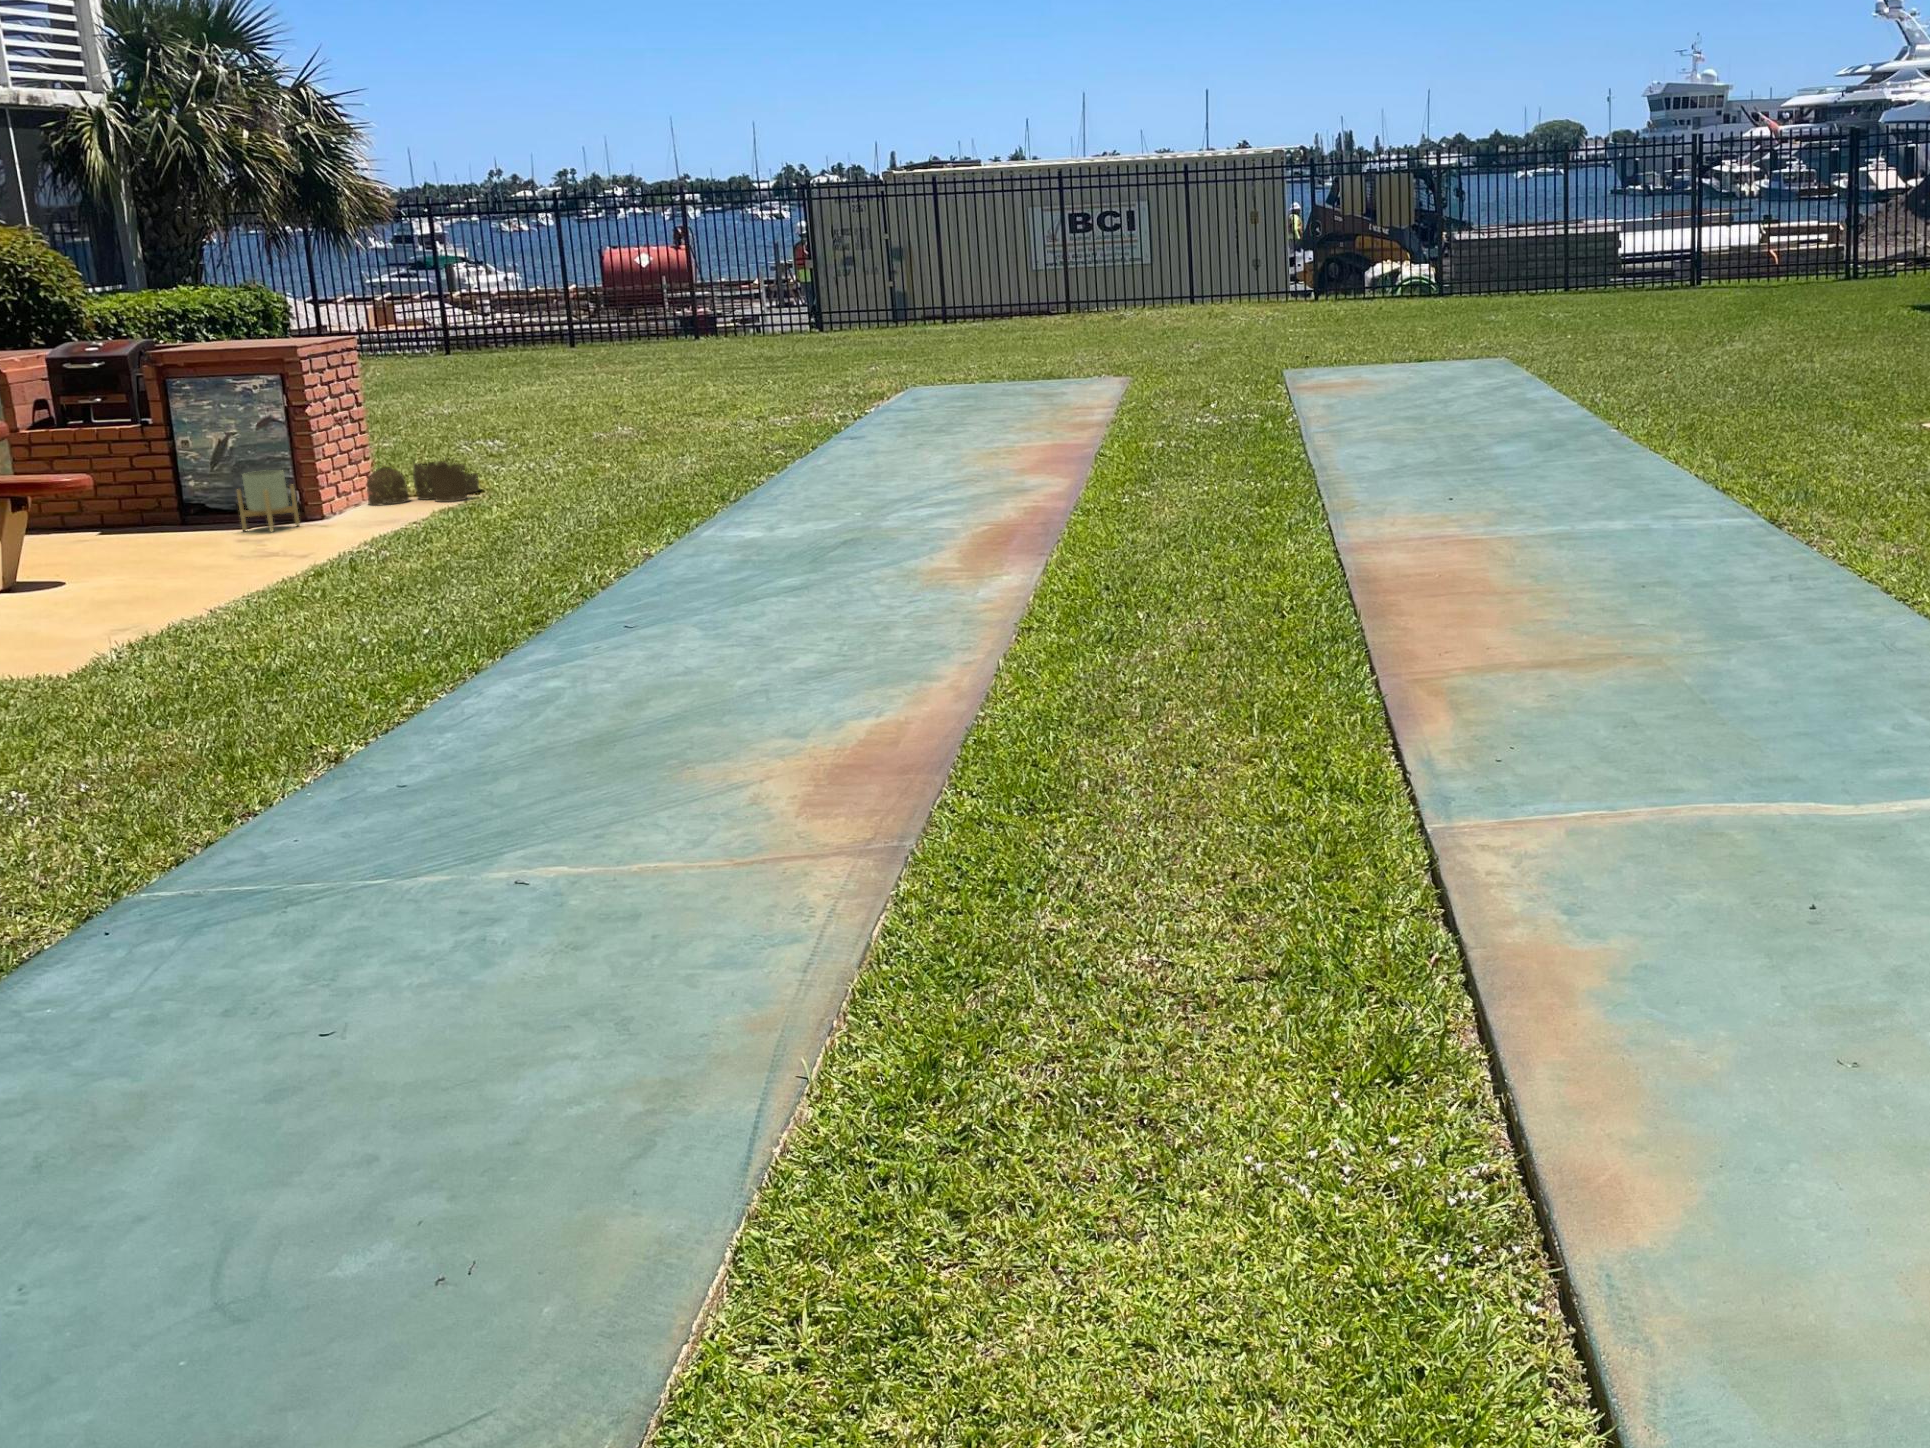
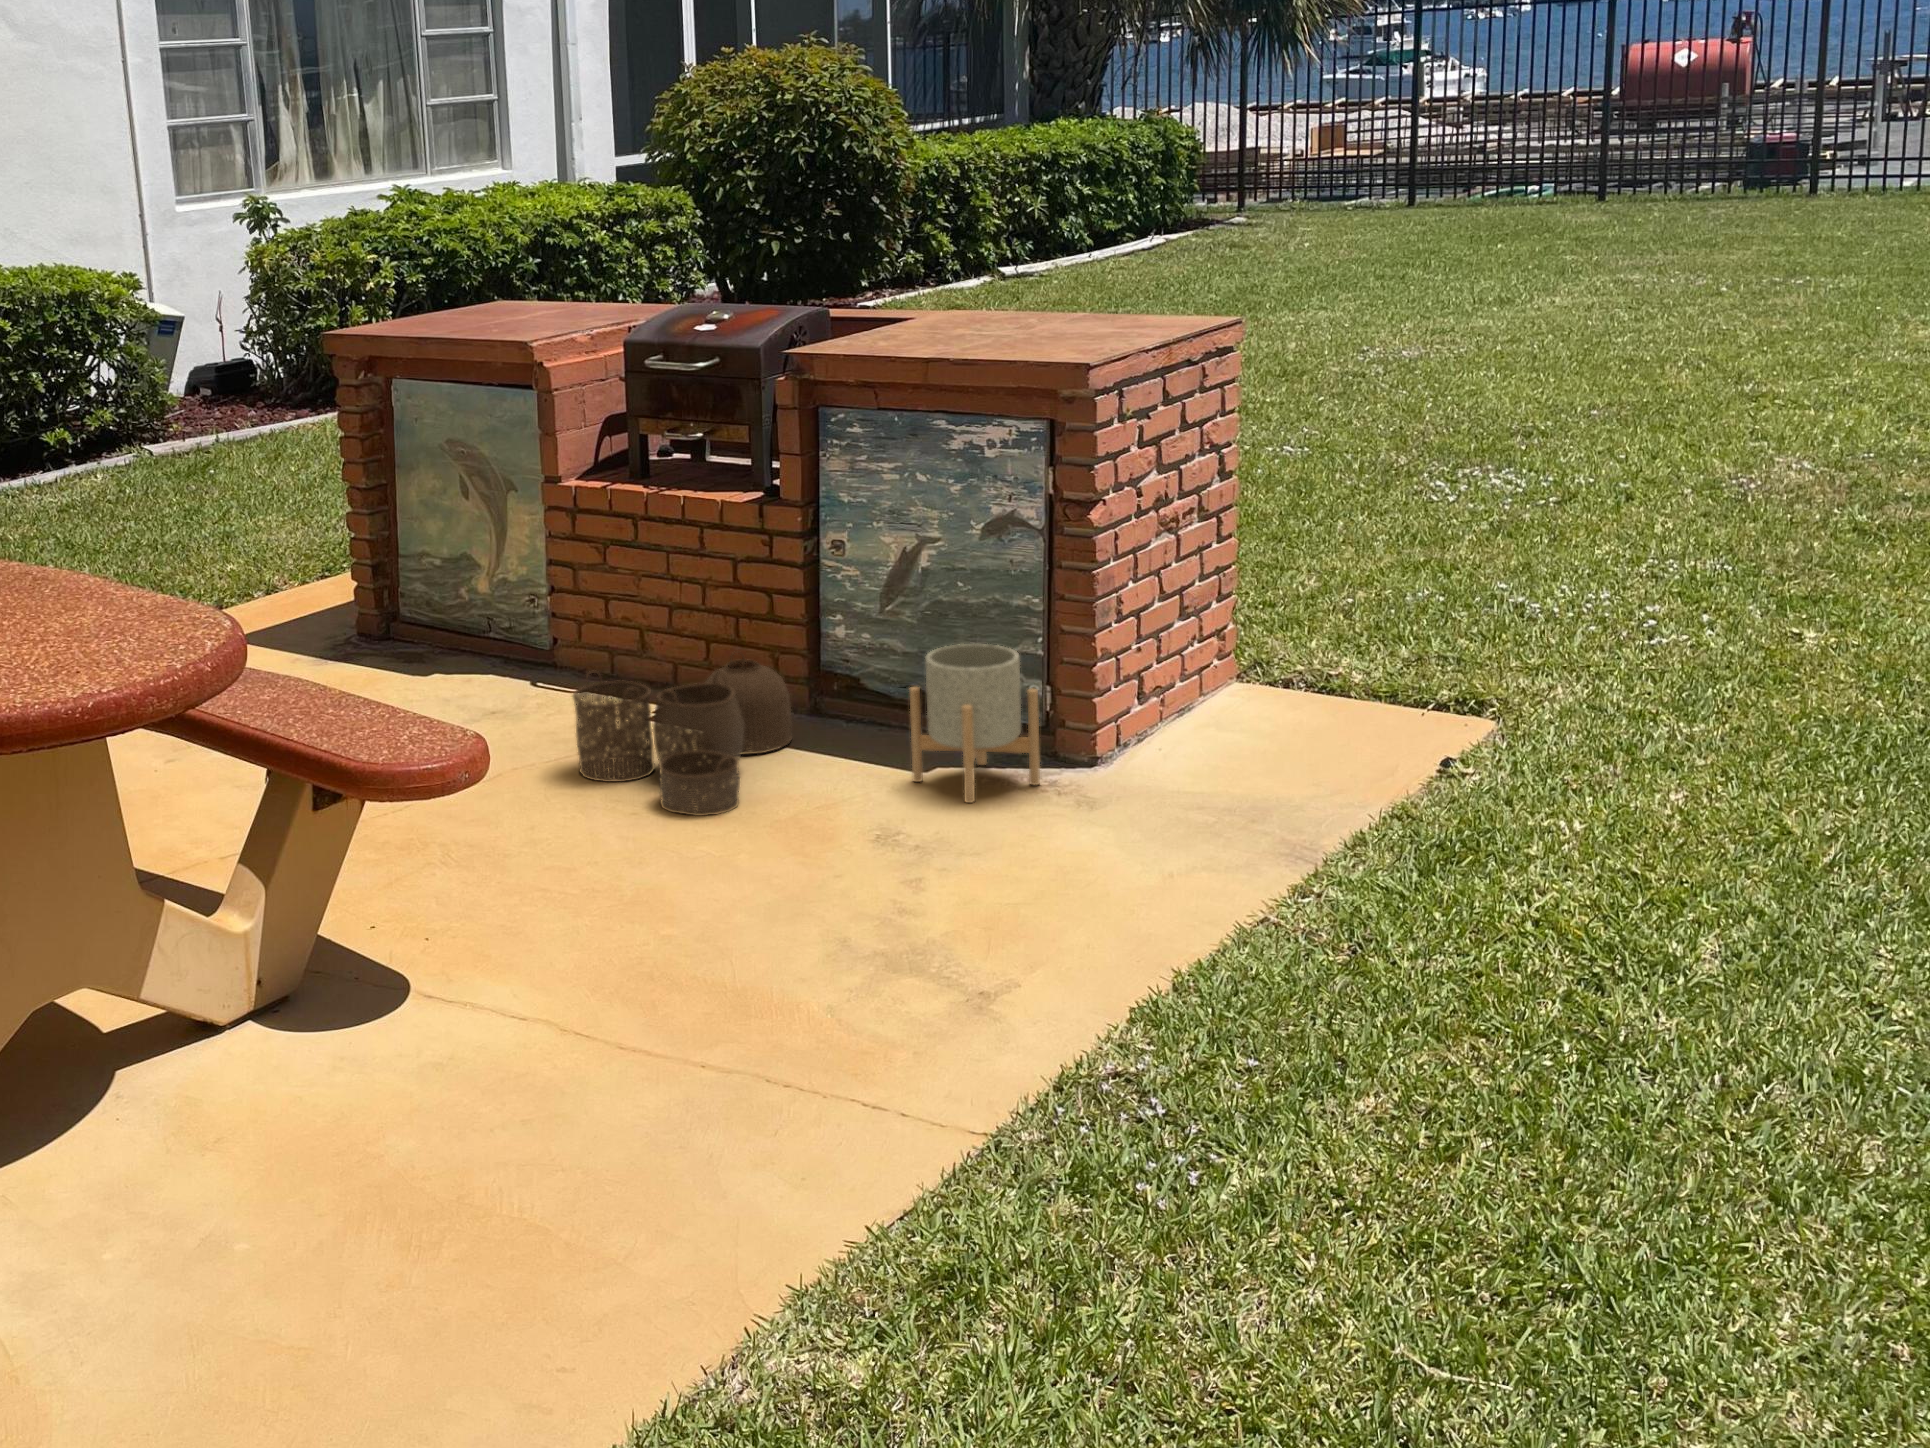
woven basket: present [367,460,479,506] -> present [573,658,792,816]

